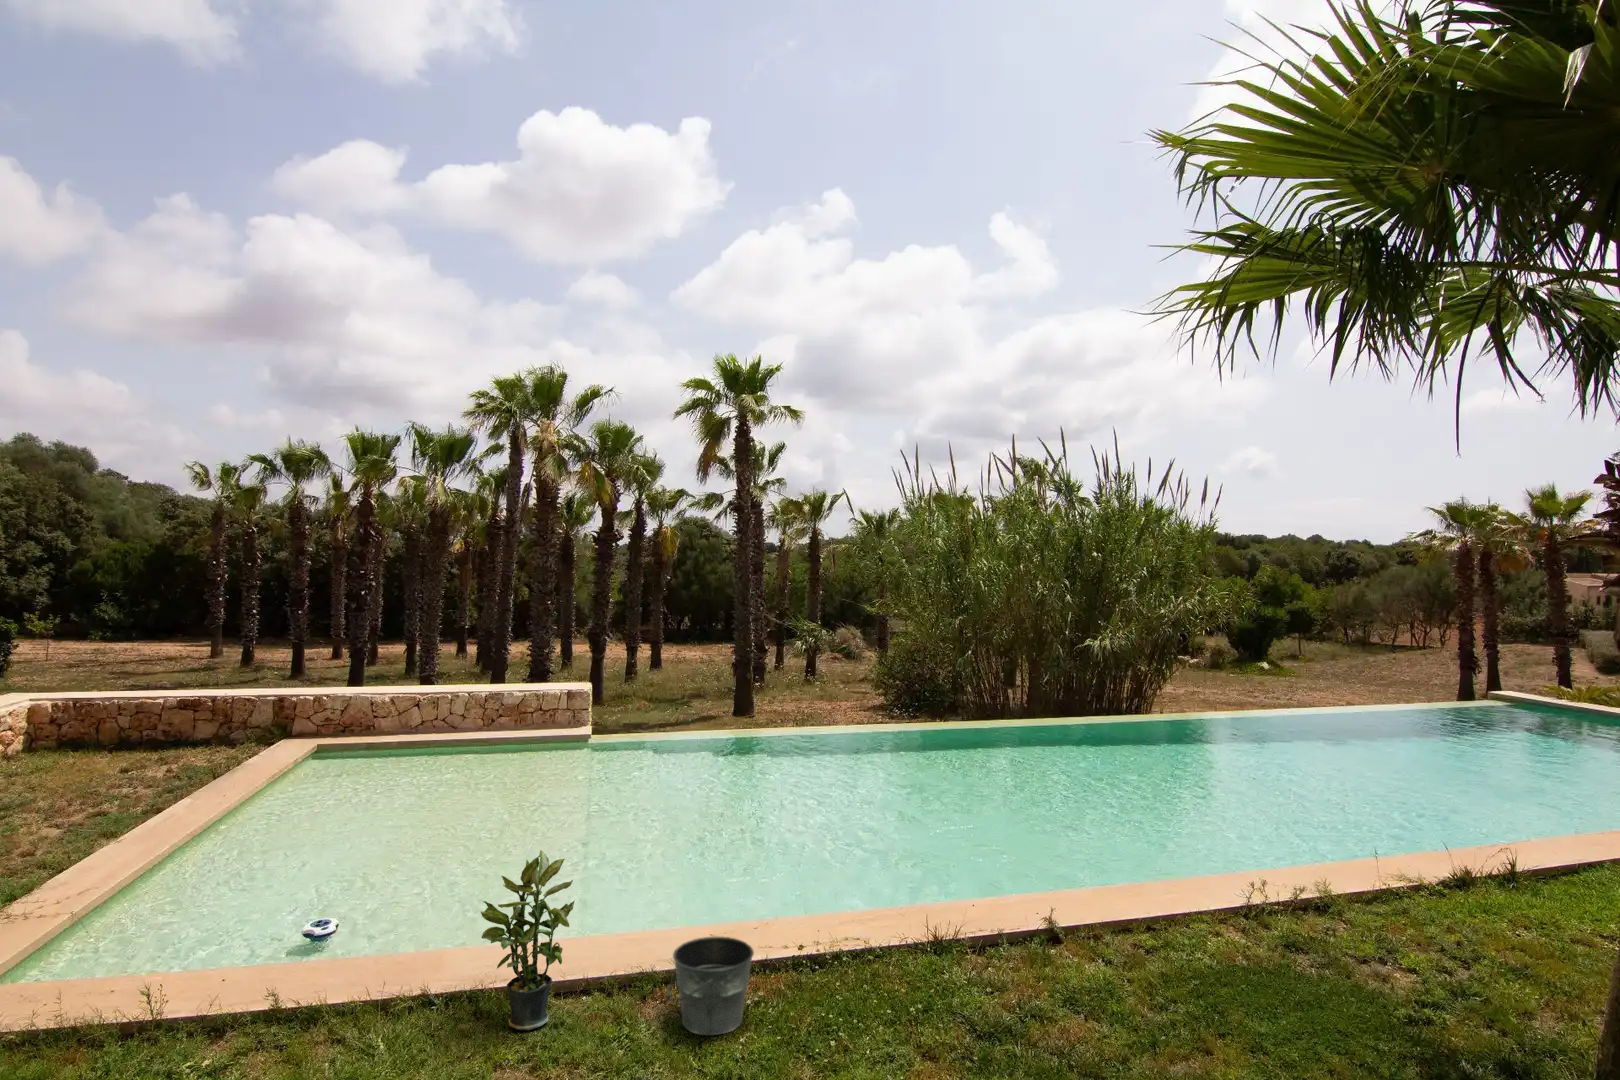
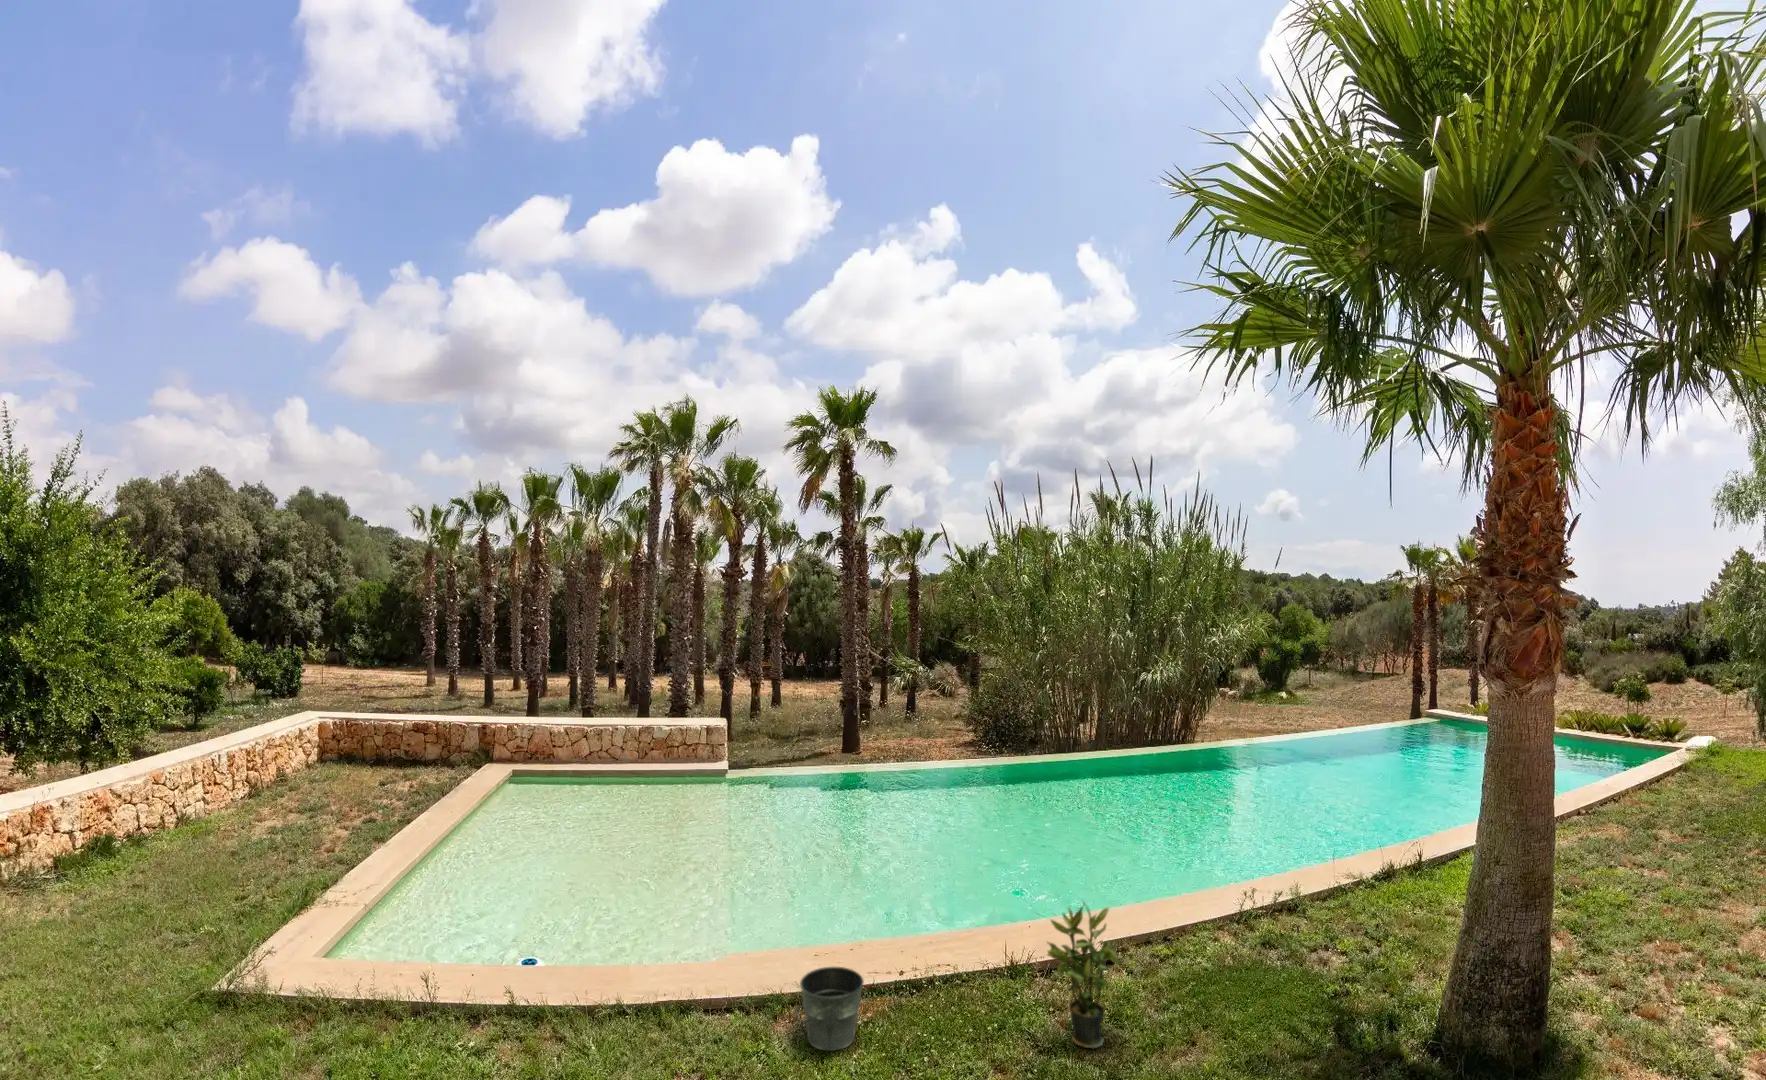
potted plant: present [481,850,574,1031] -> present [1048,902,1119,1049]

